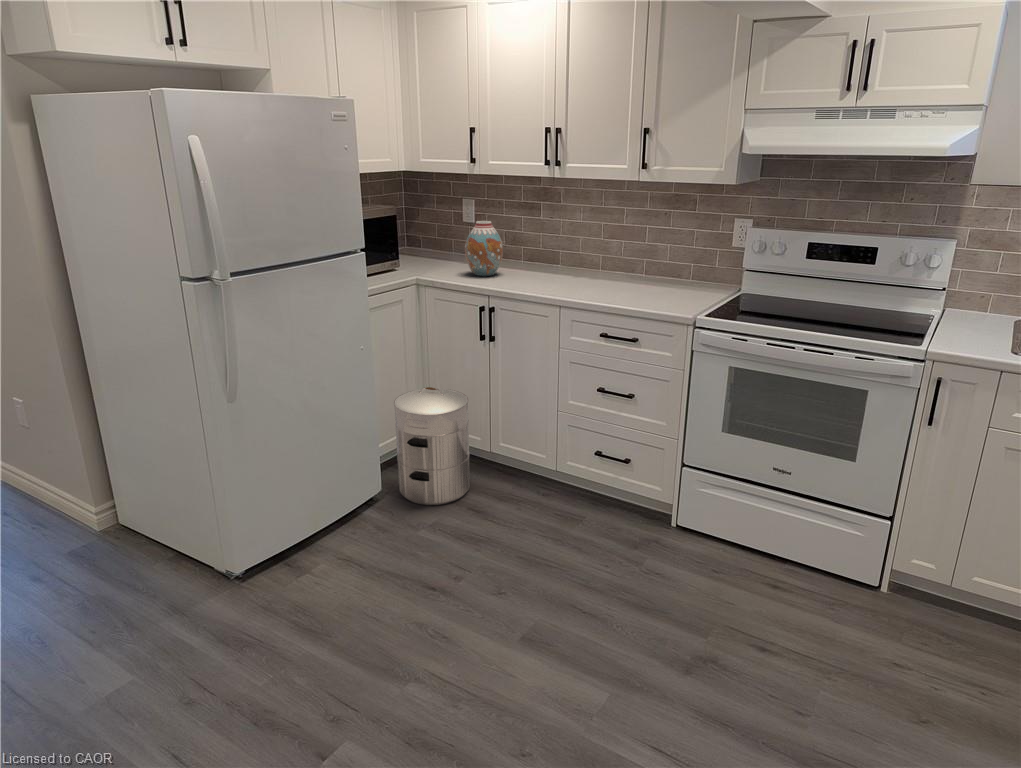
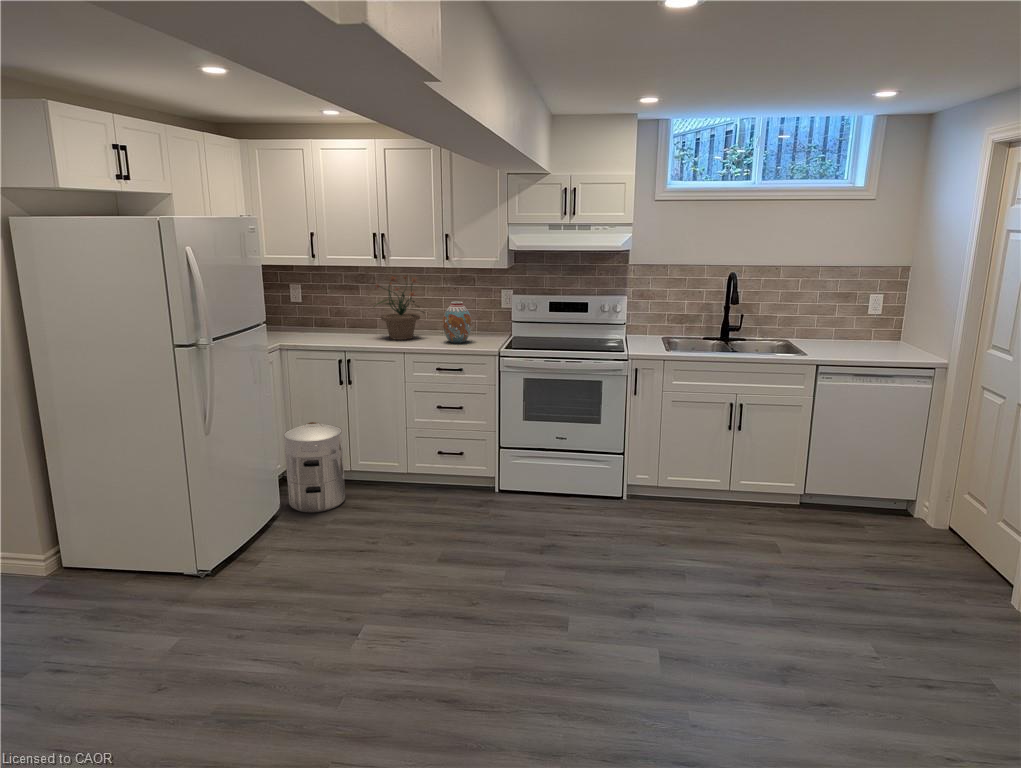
potted plant: none [539,190,611,285] -> present [374,277,424,340]
vase: present [465,221,503,276] -> present [443,302,472,343]

